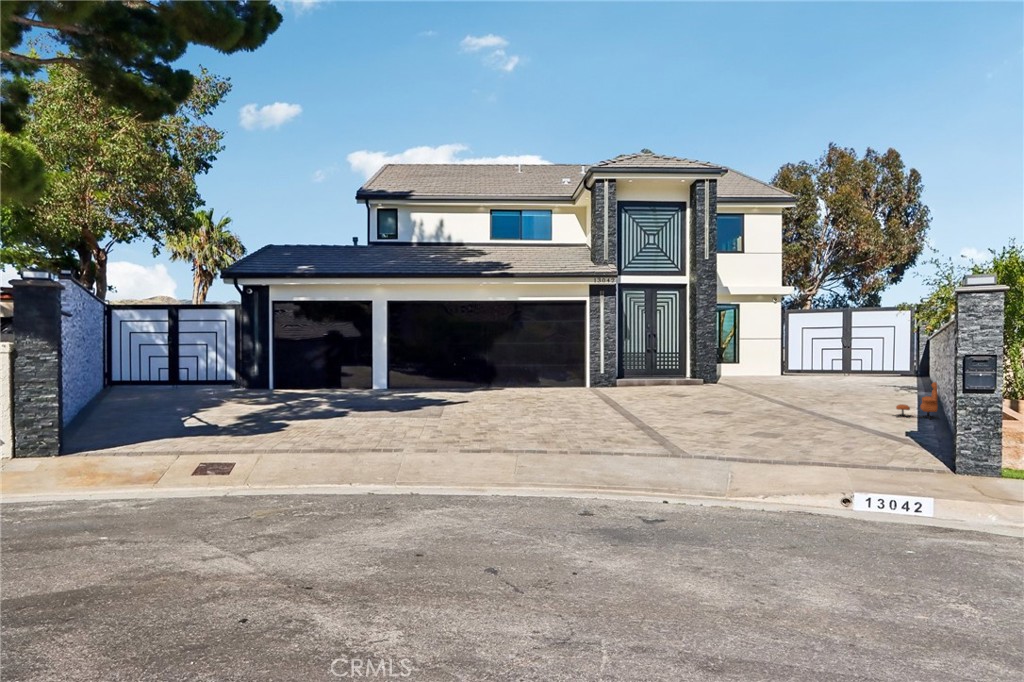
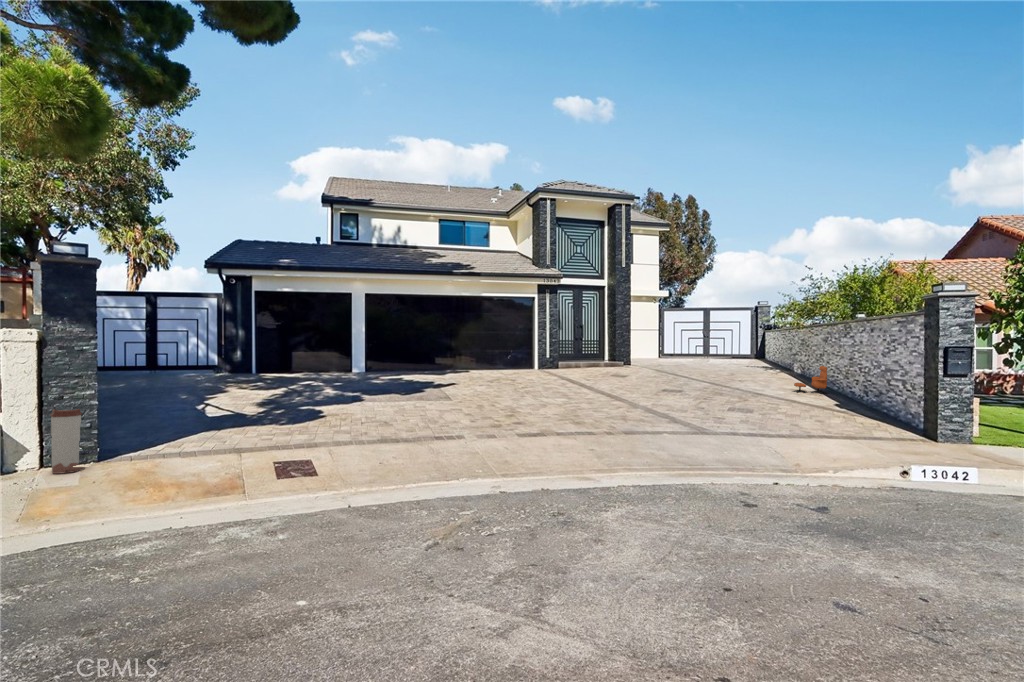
trash can: none [18,407,47,466] -> present [50,408,85,474]

